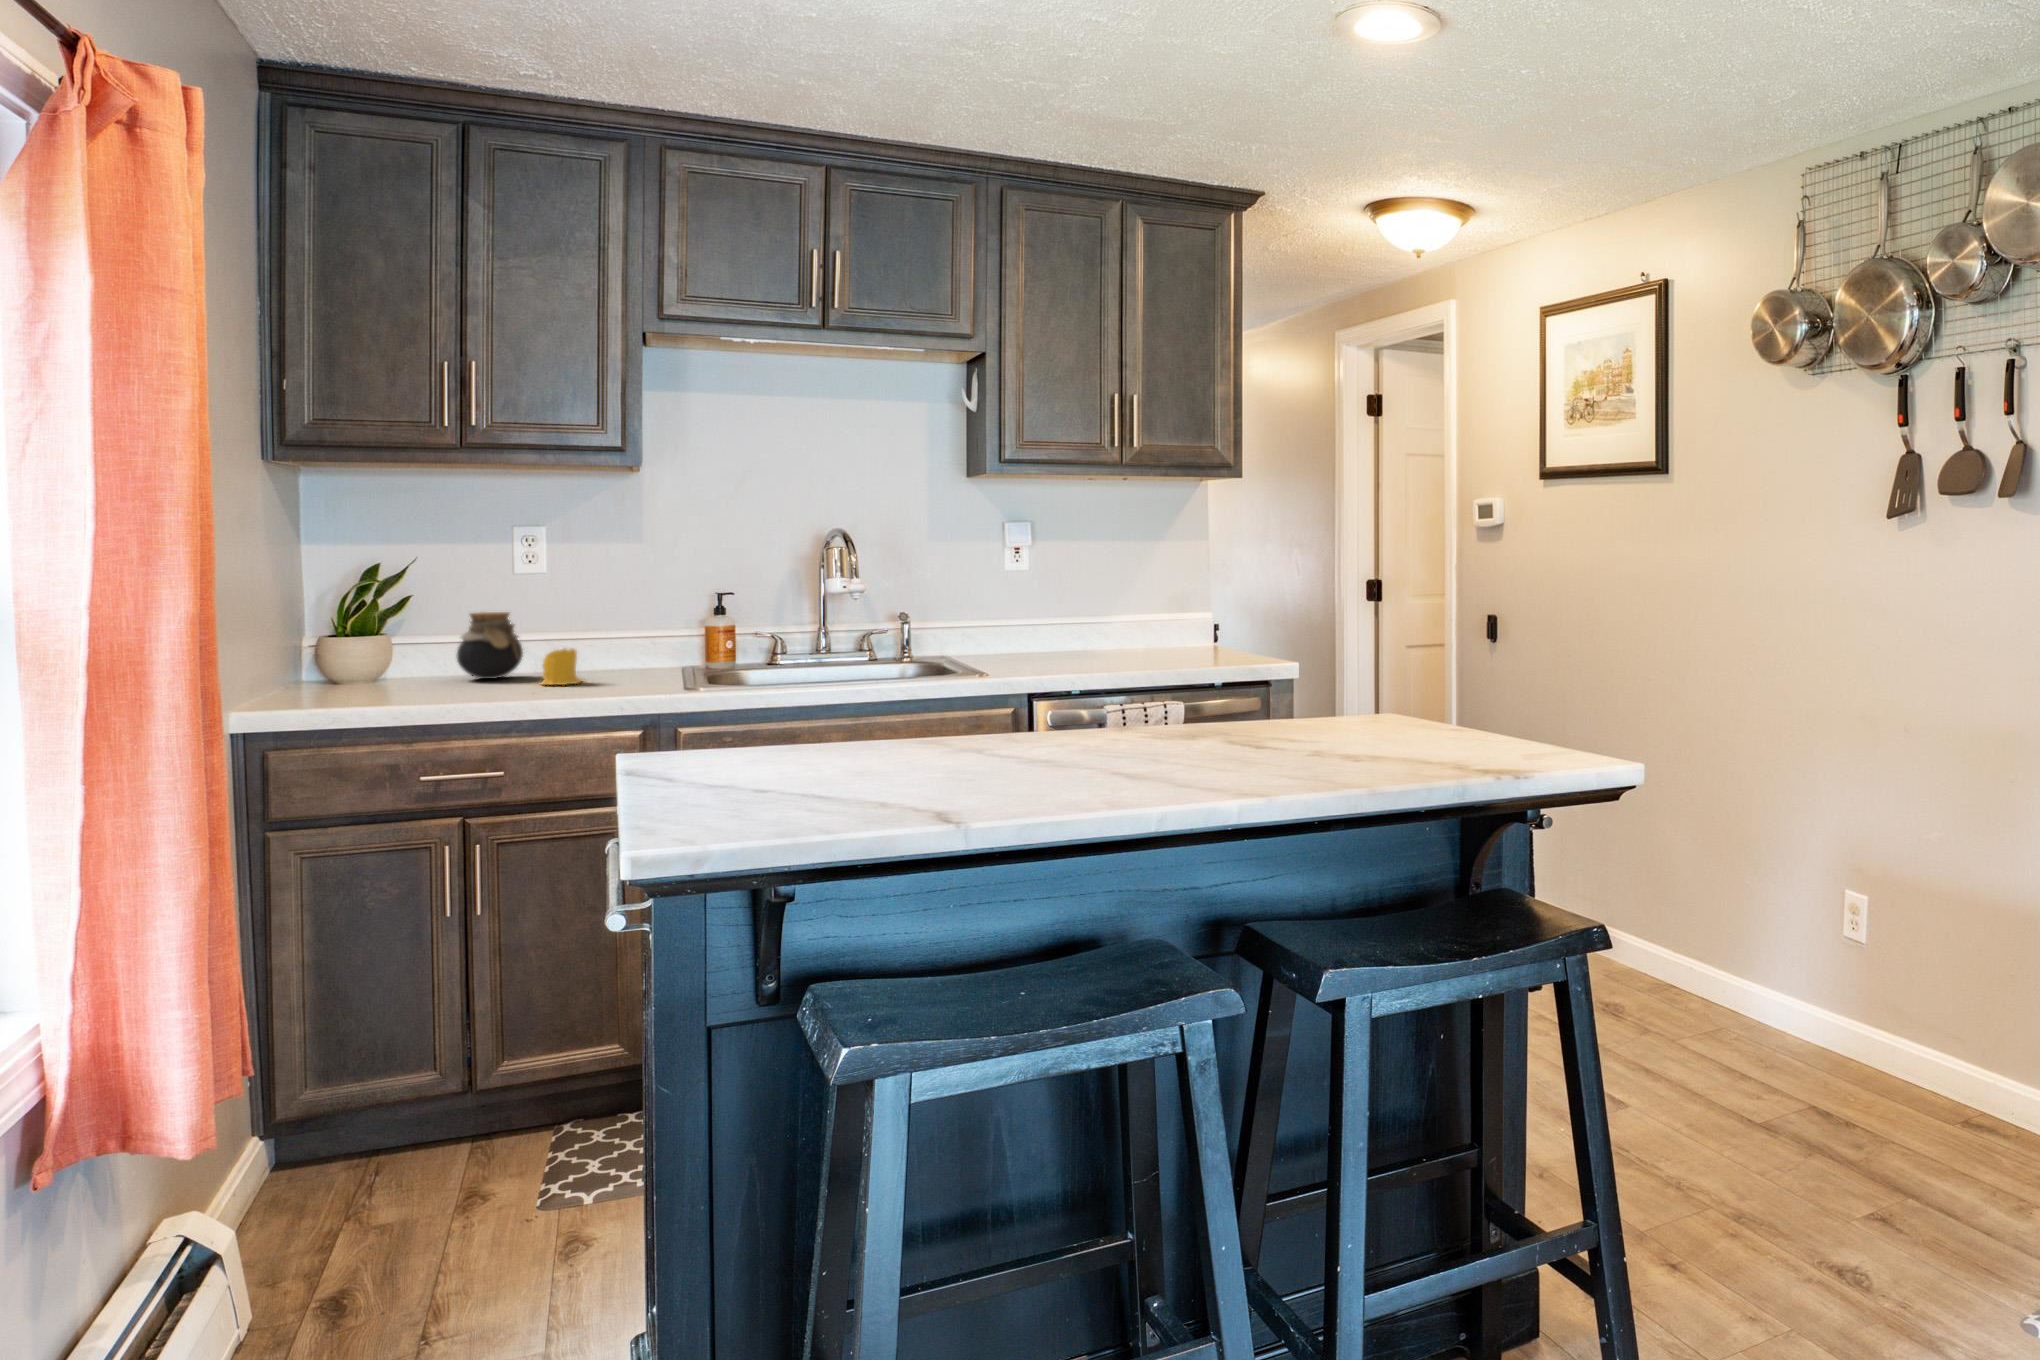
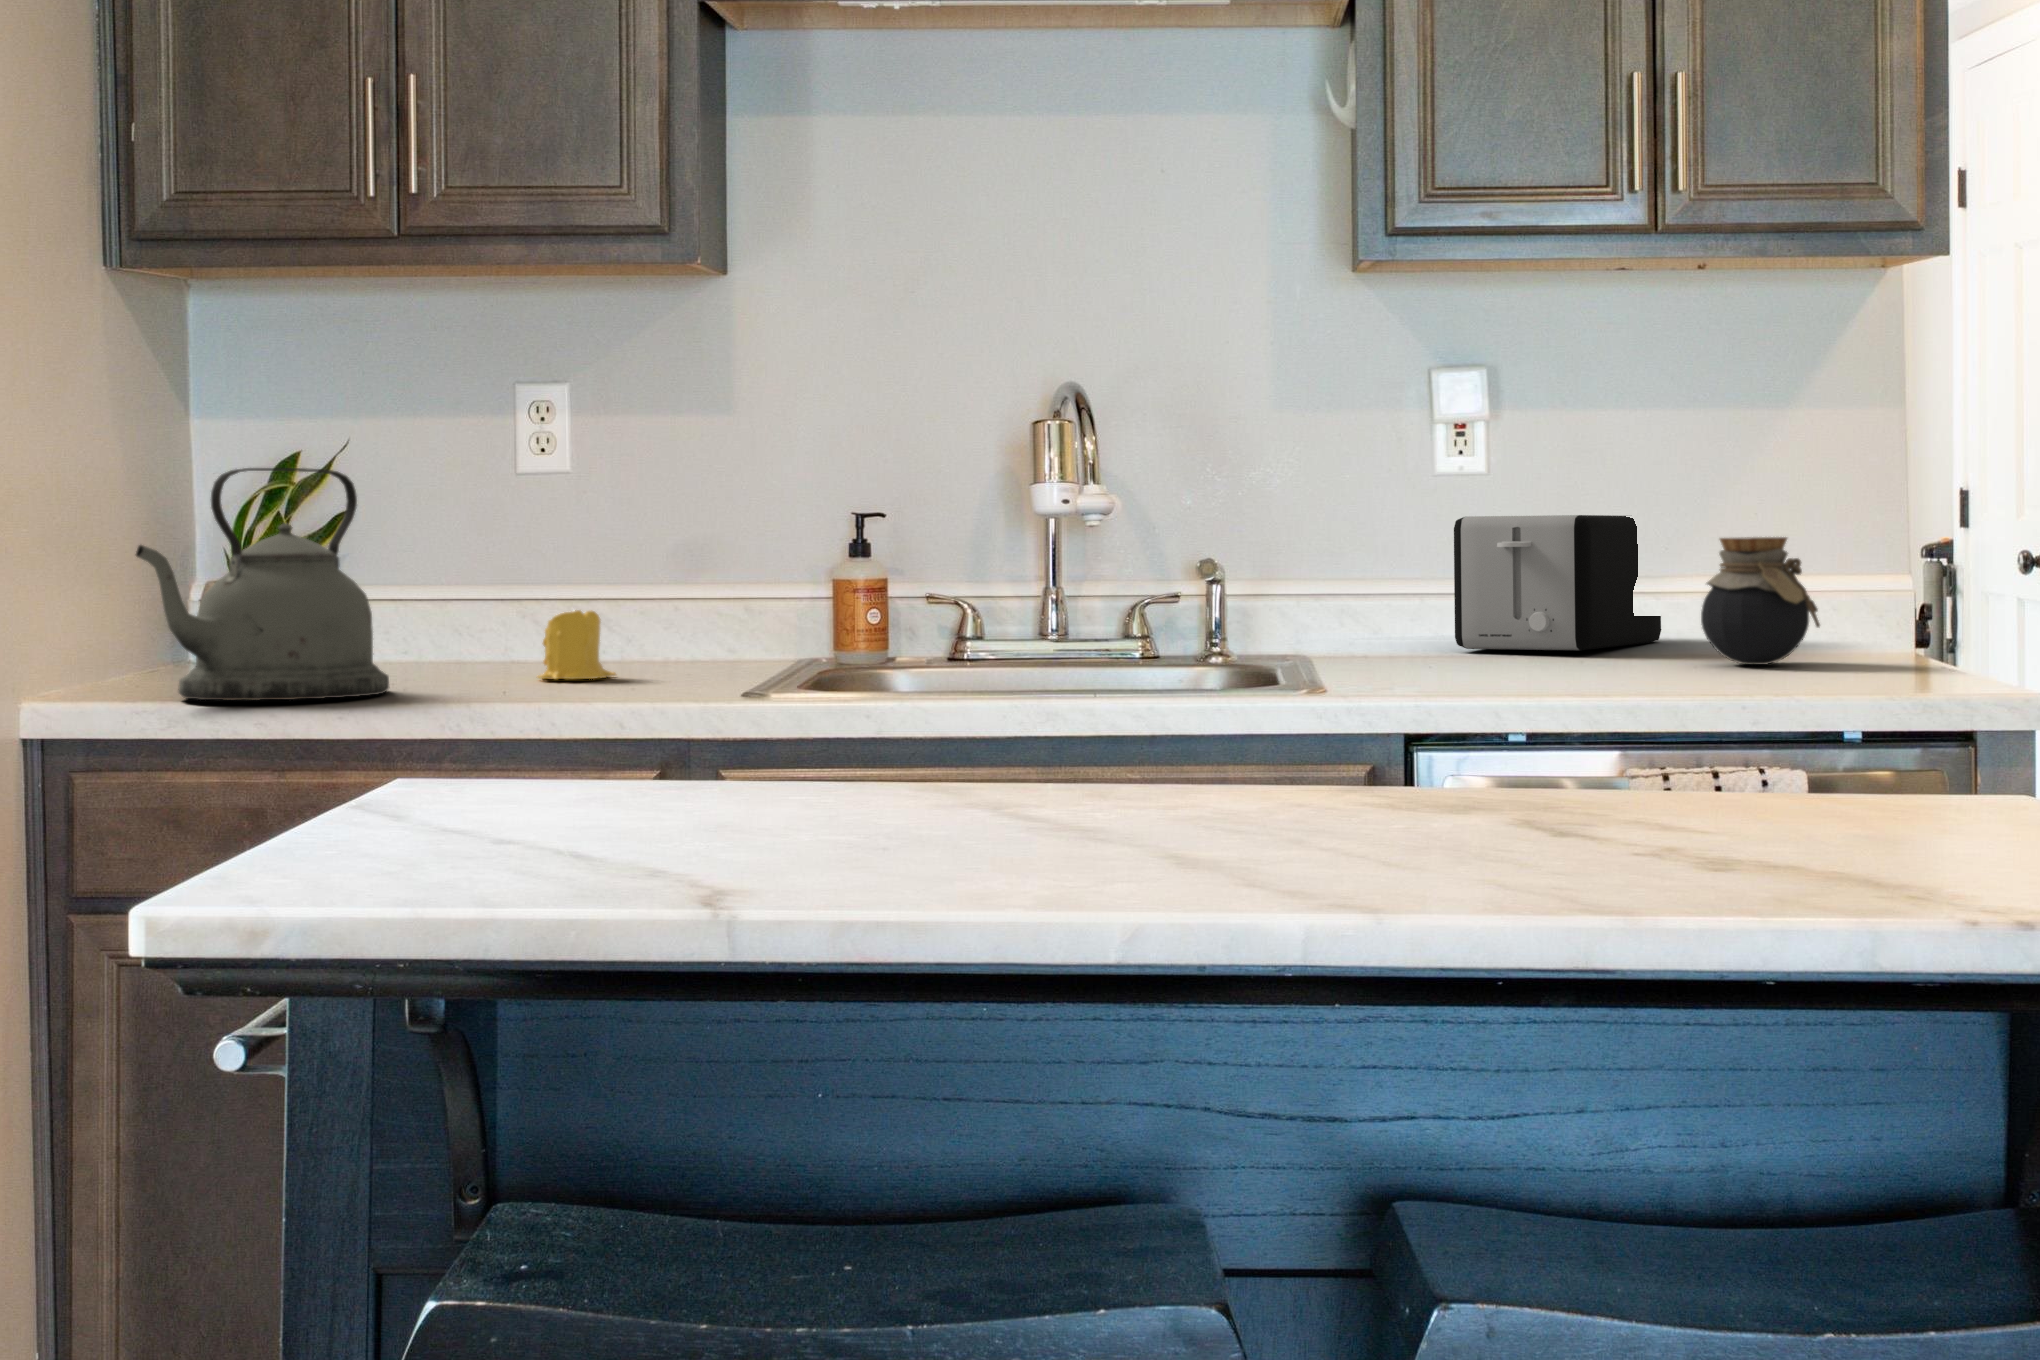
kettle: none [301,578,455,706] -> present [136,468,389,700]
toaster: none [1033,589,1129,654] -> present [1454,515,1661,650]
jar: present [457,612,523,679] -> present [1701,537,1820,665]

